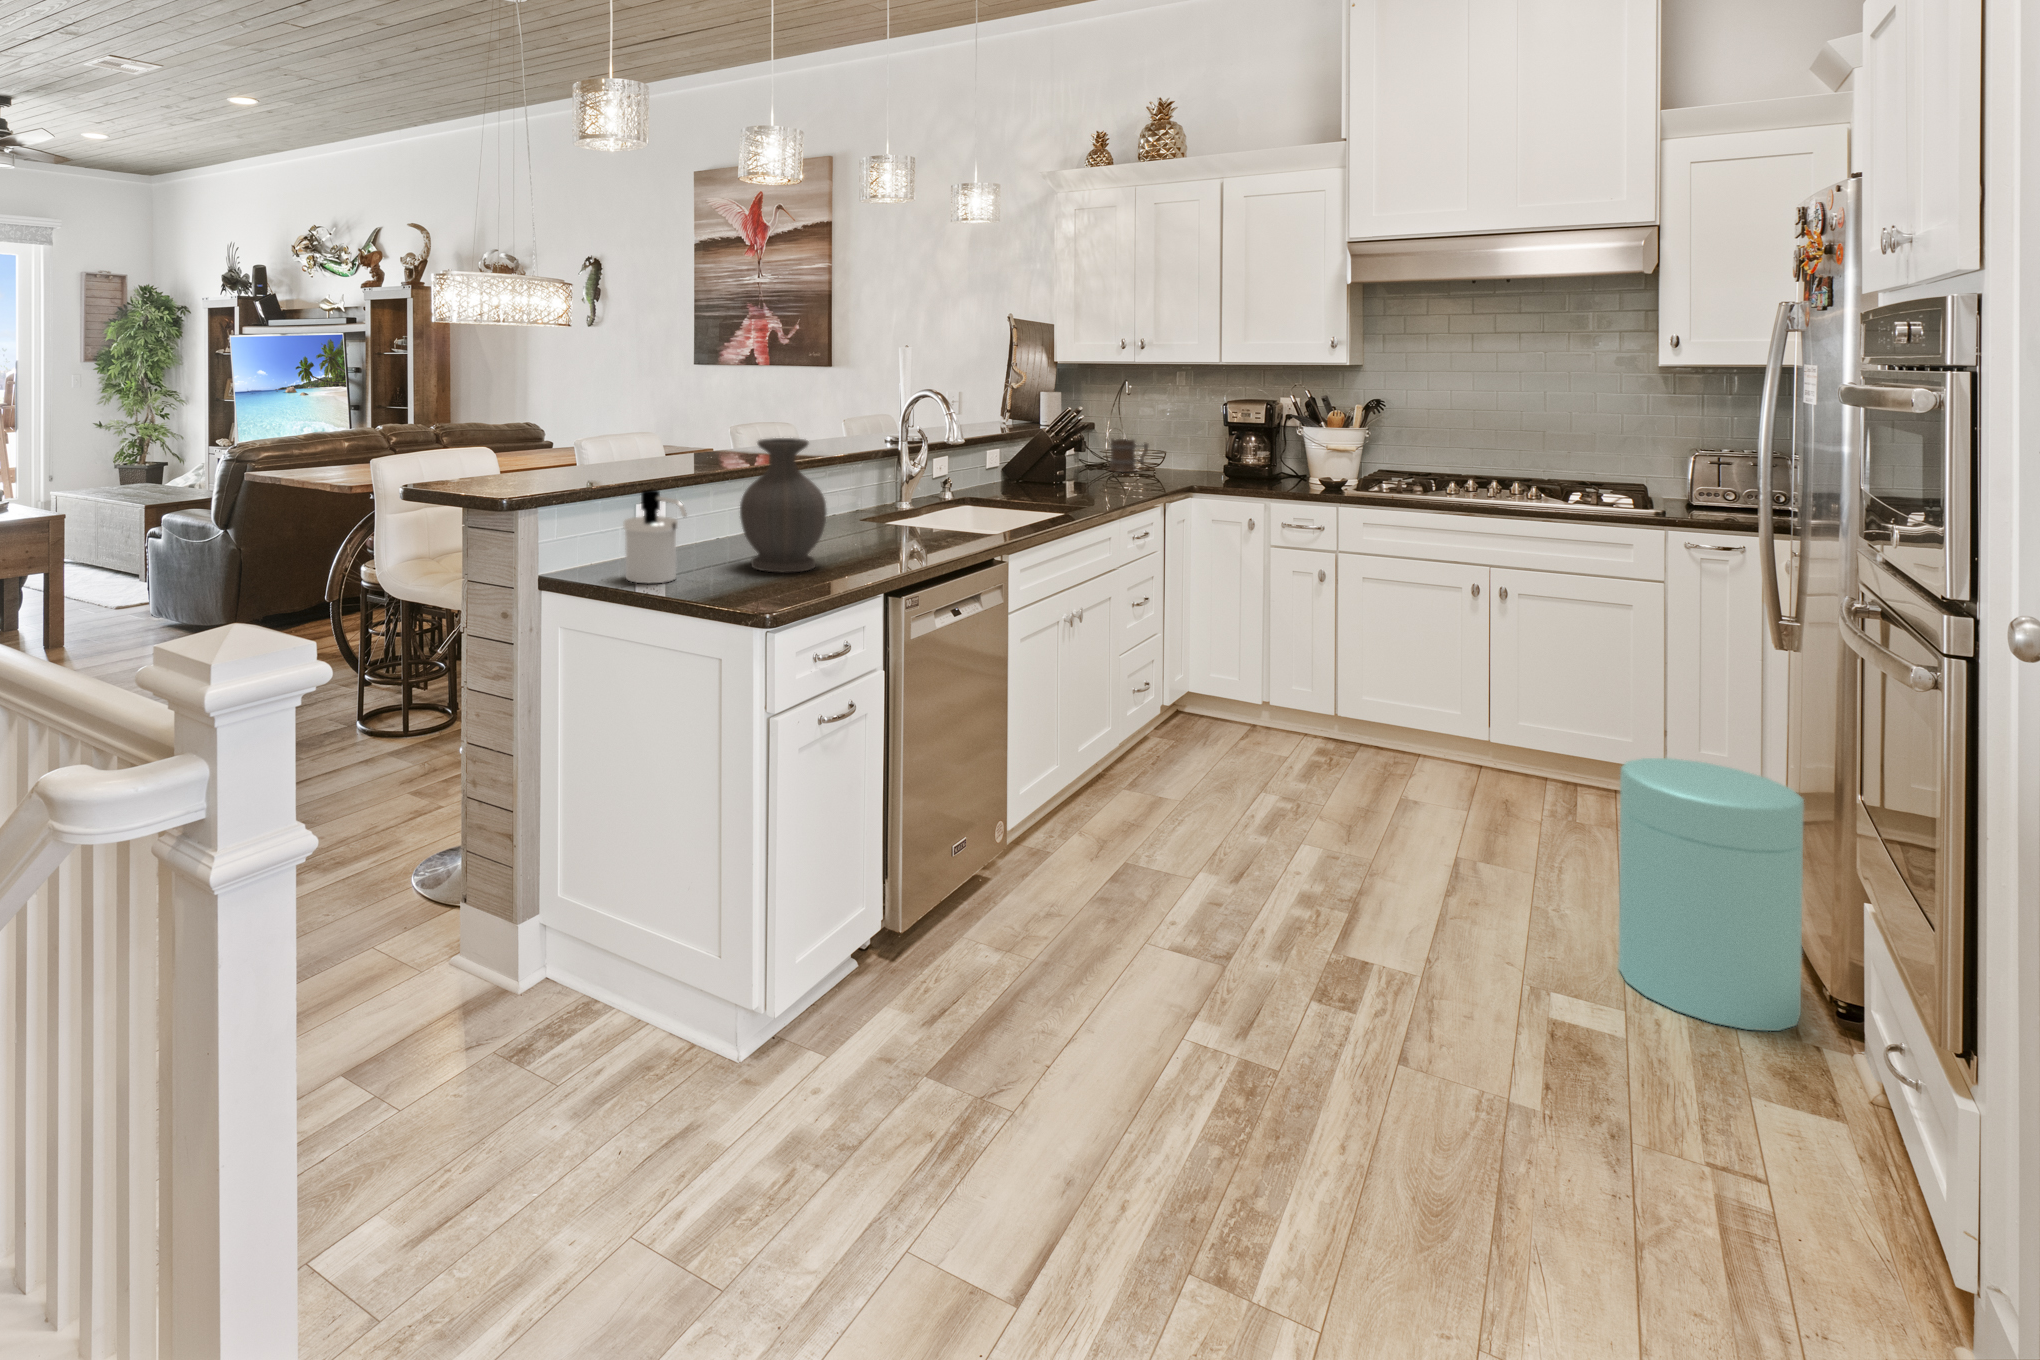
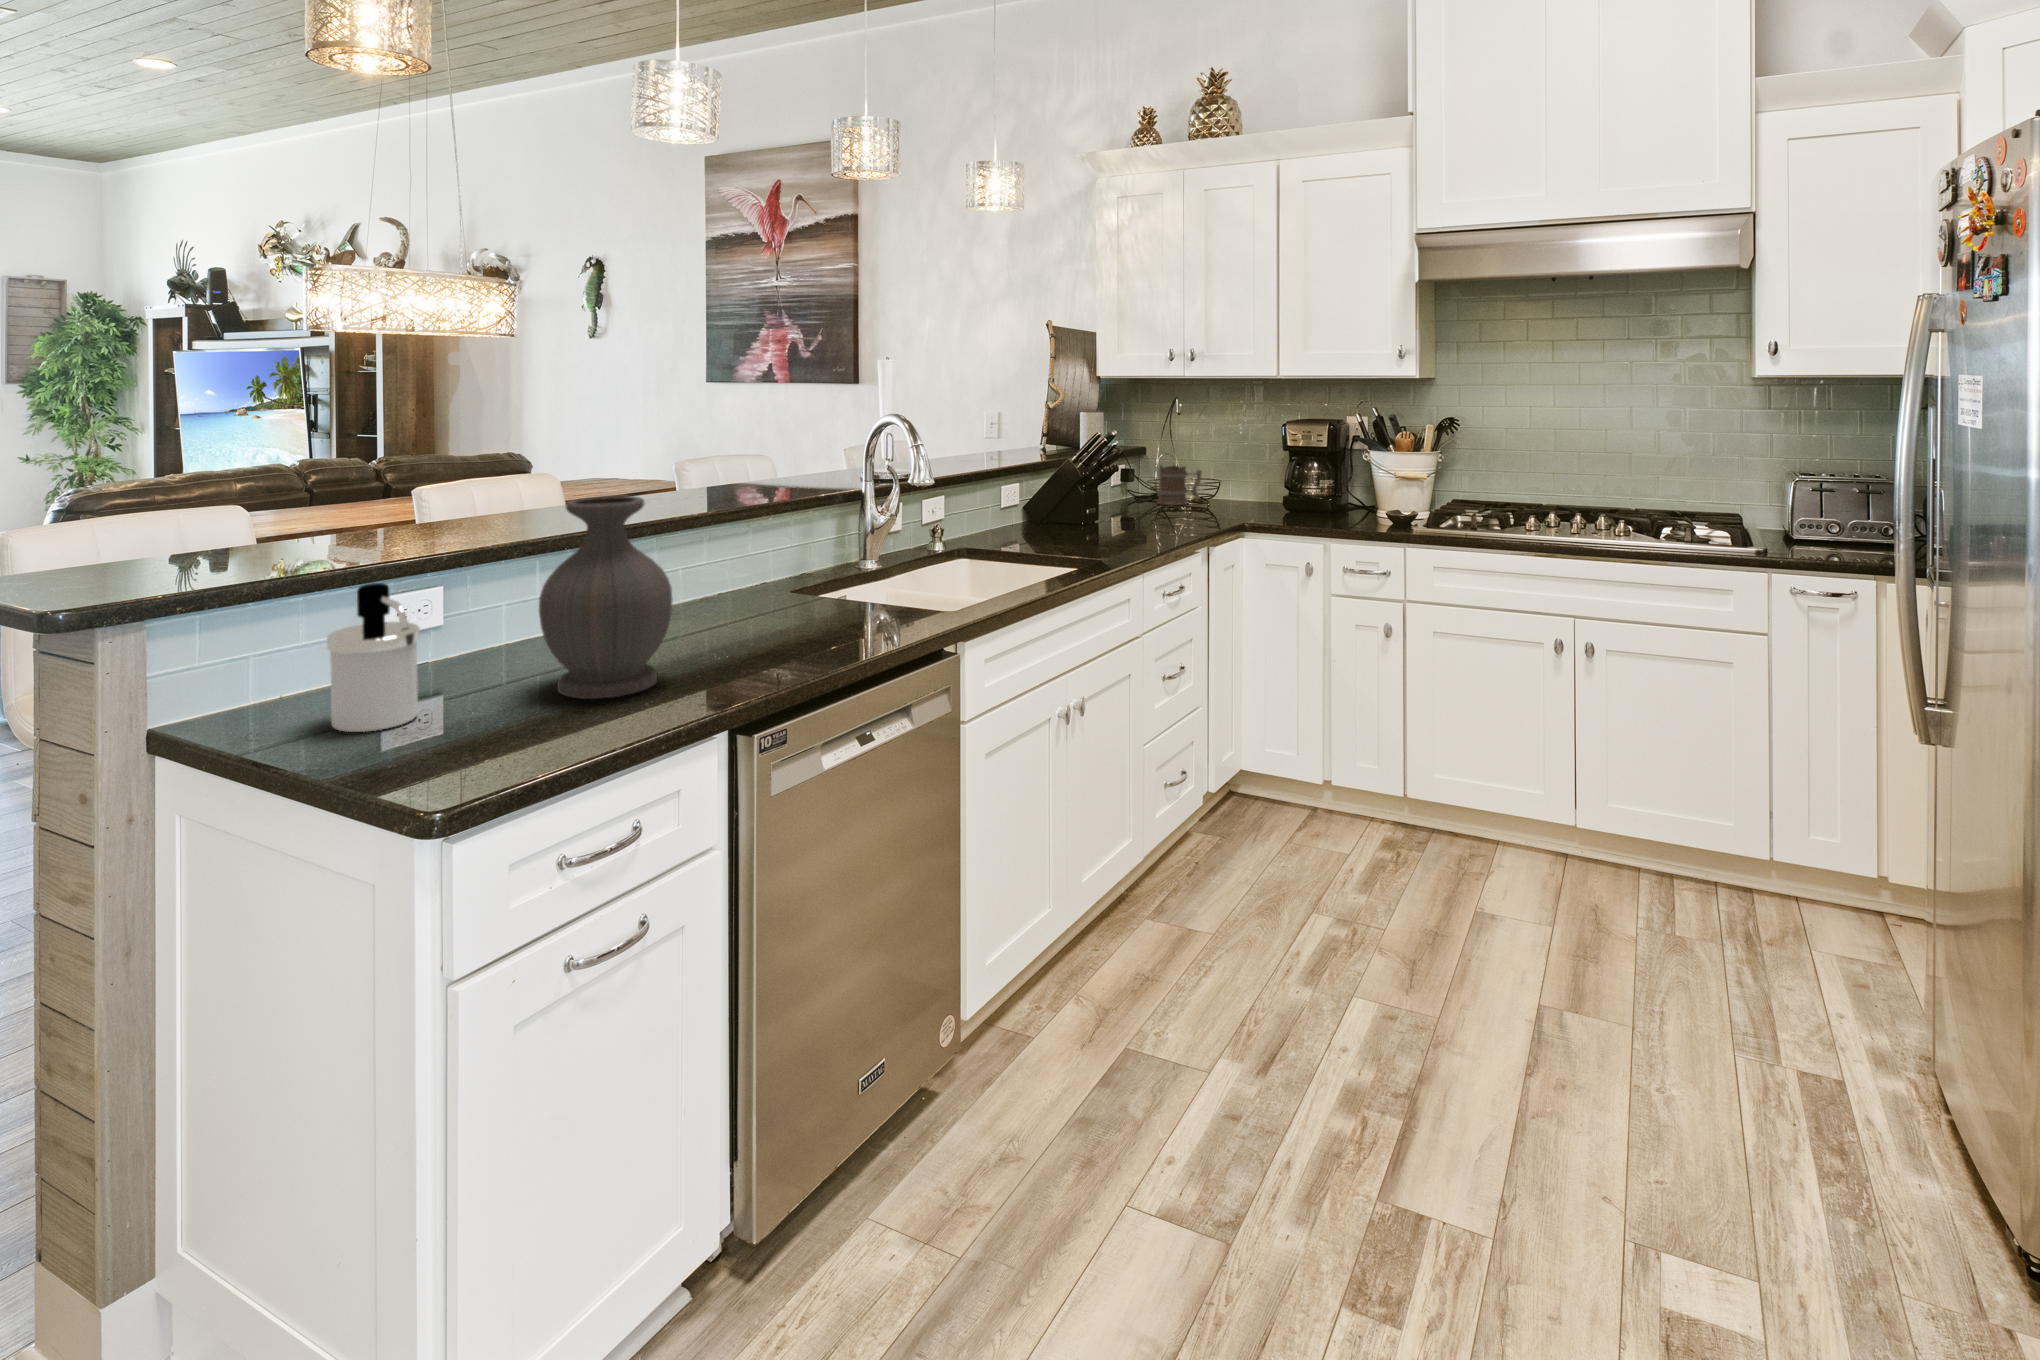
trash can: present [1618,758,1804,1031] -> none [1740,904,1976,1309]

